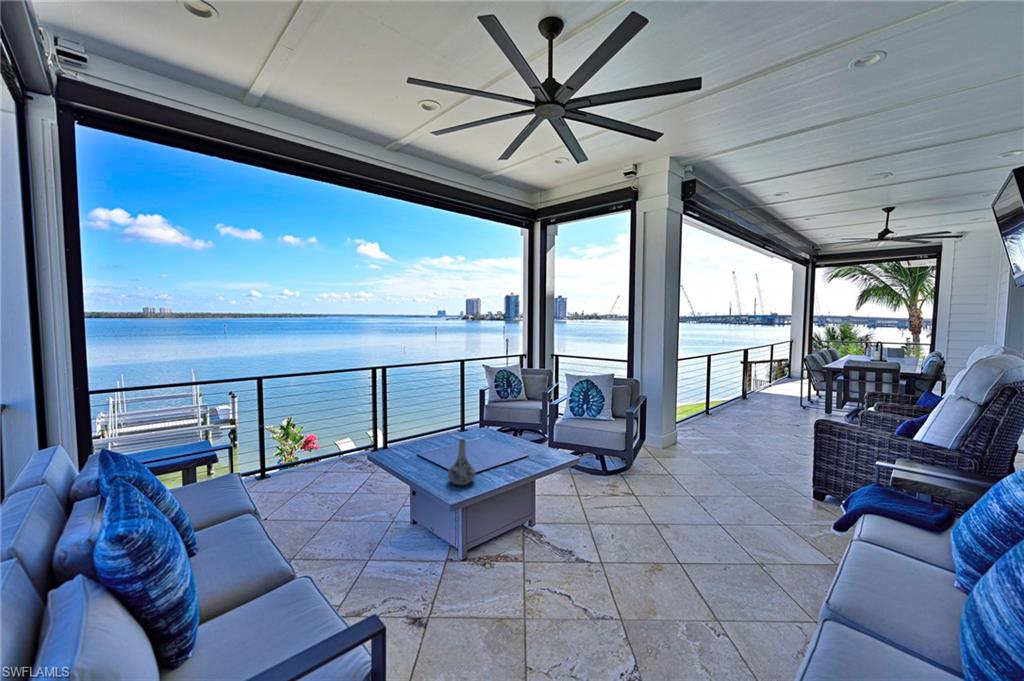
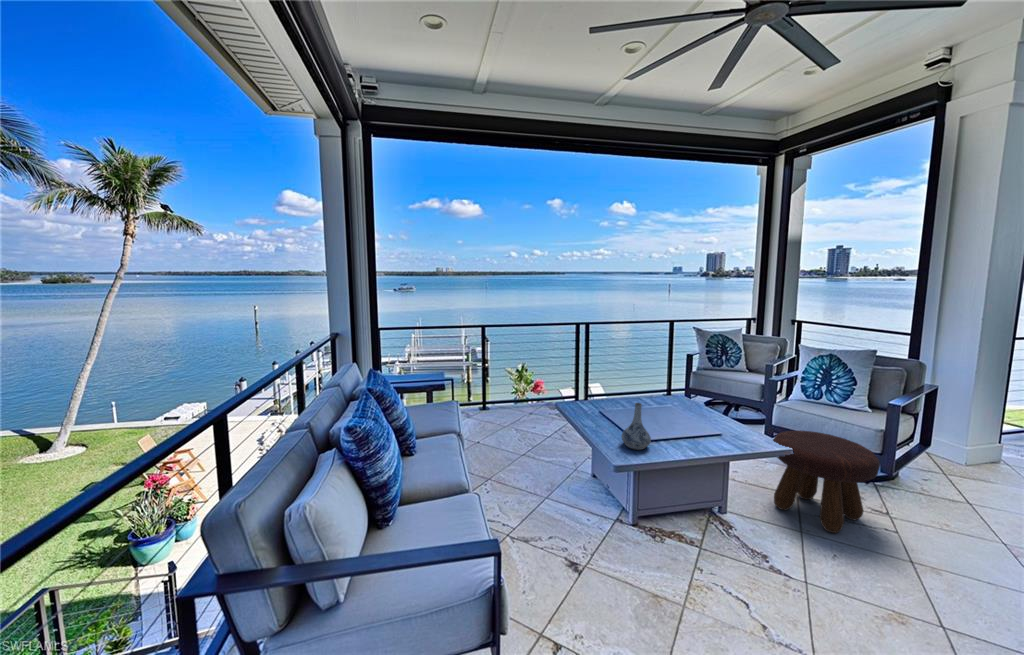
footstool: none [562,442,630,519] -> present [773,431,880,533]

